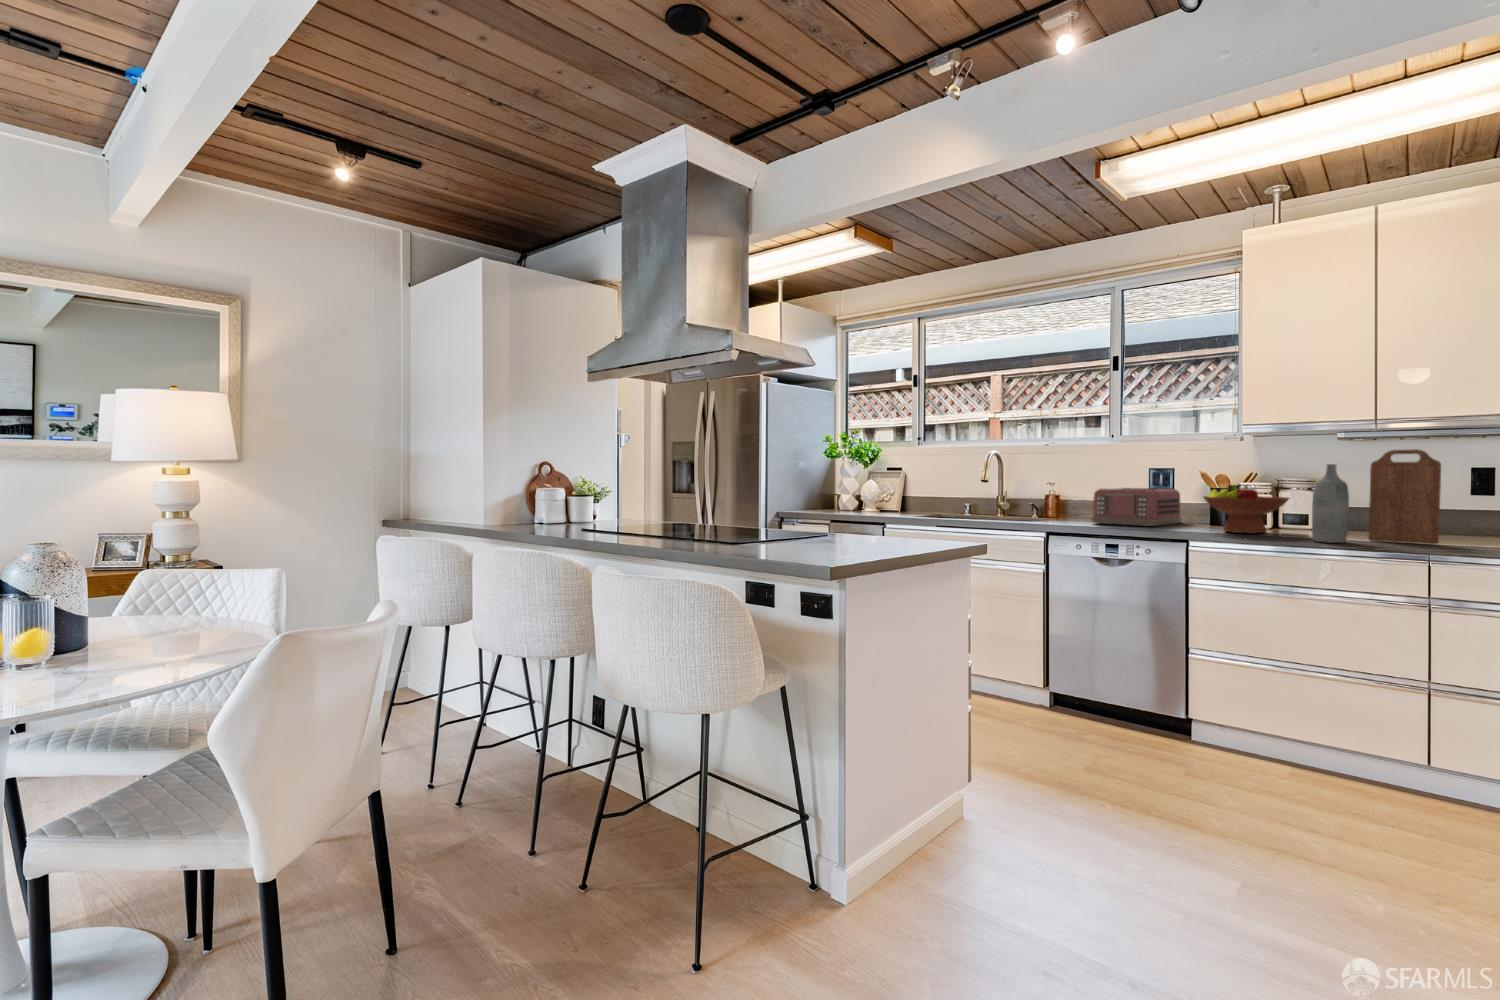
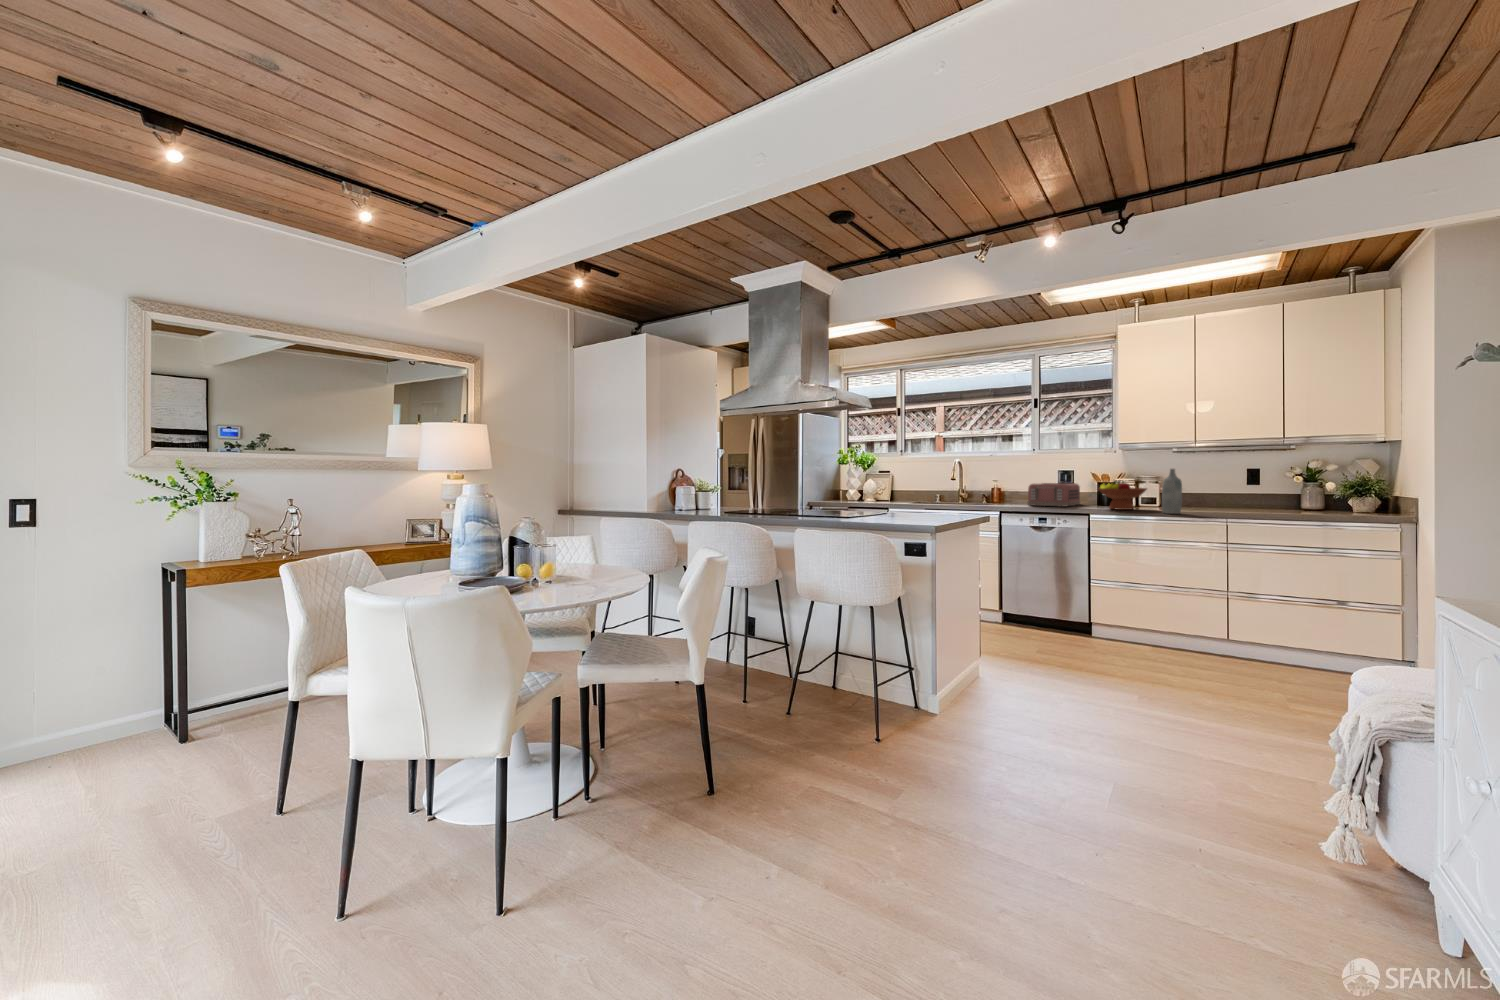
cutting board: present [1368,449,1441,544] -> none [1192,460,1231,514]

